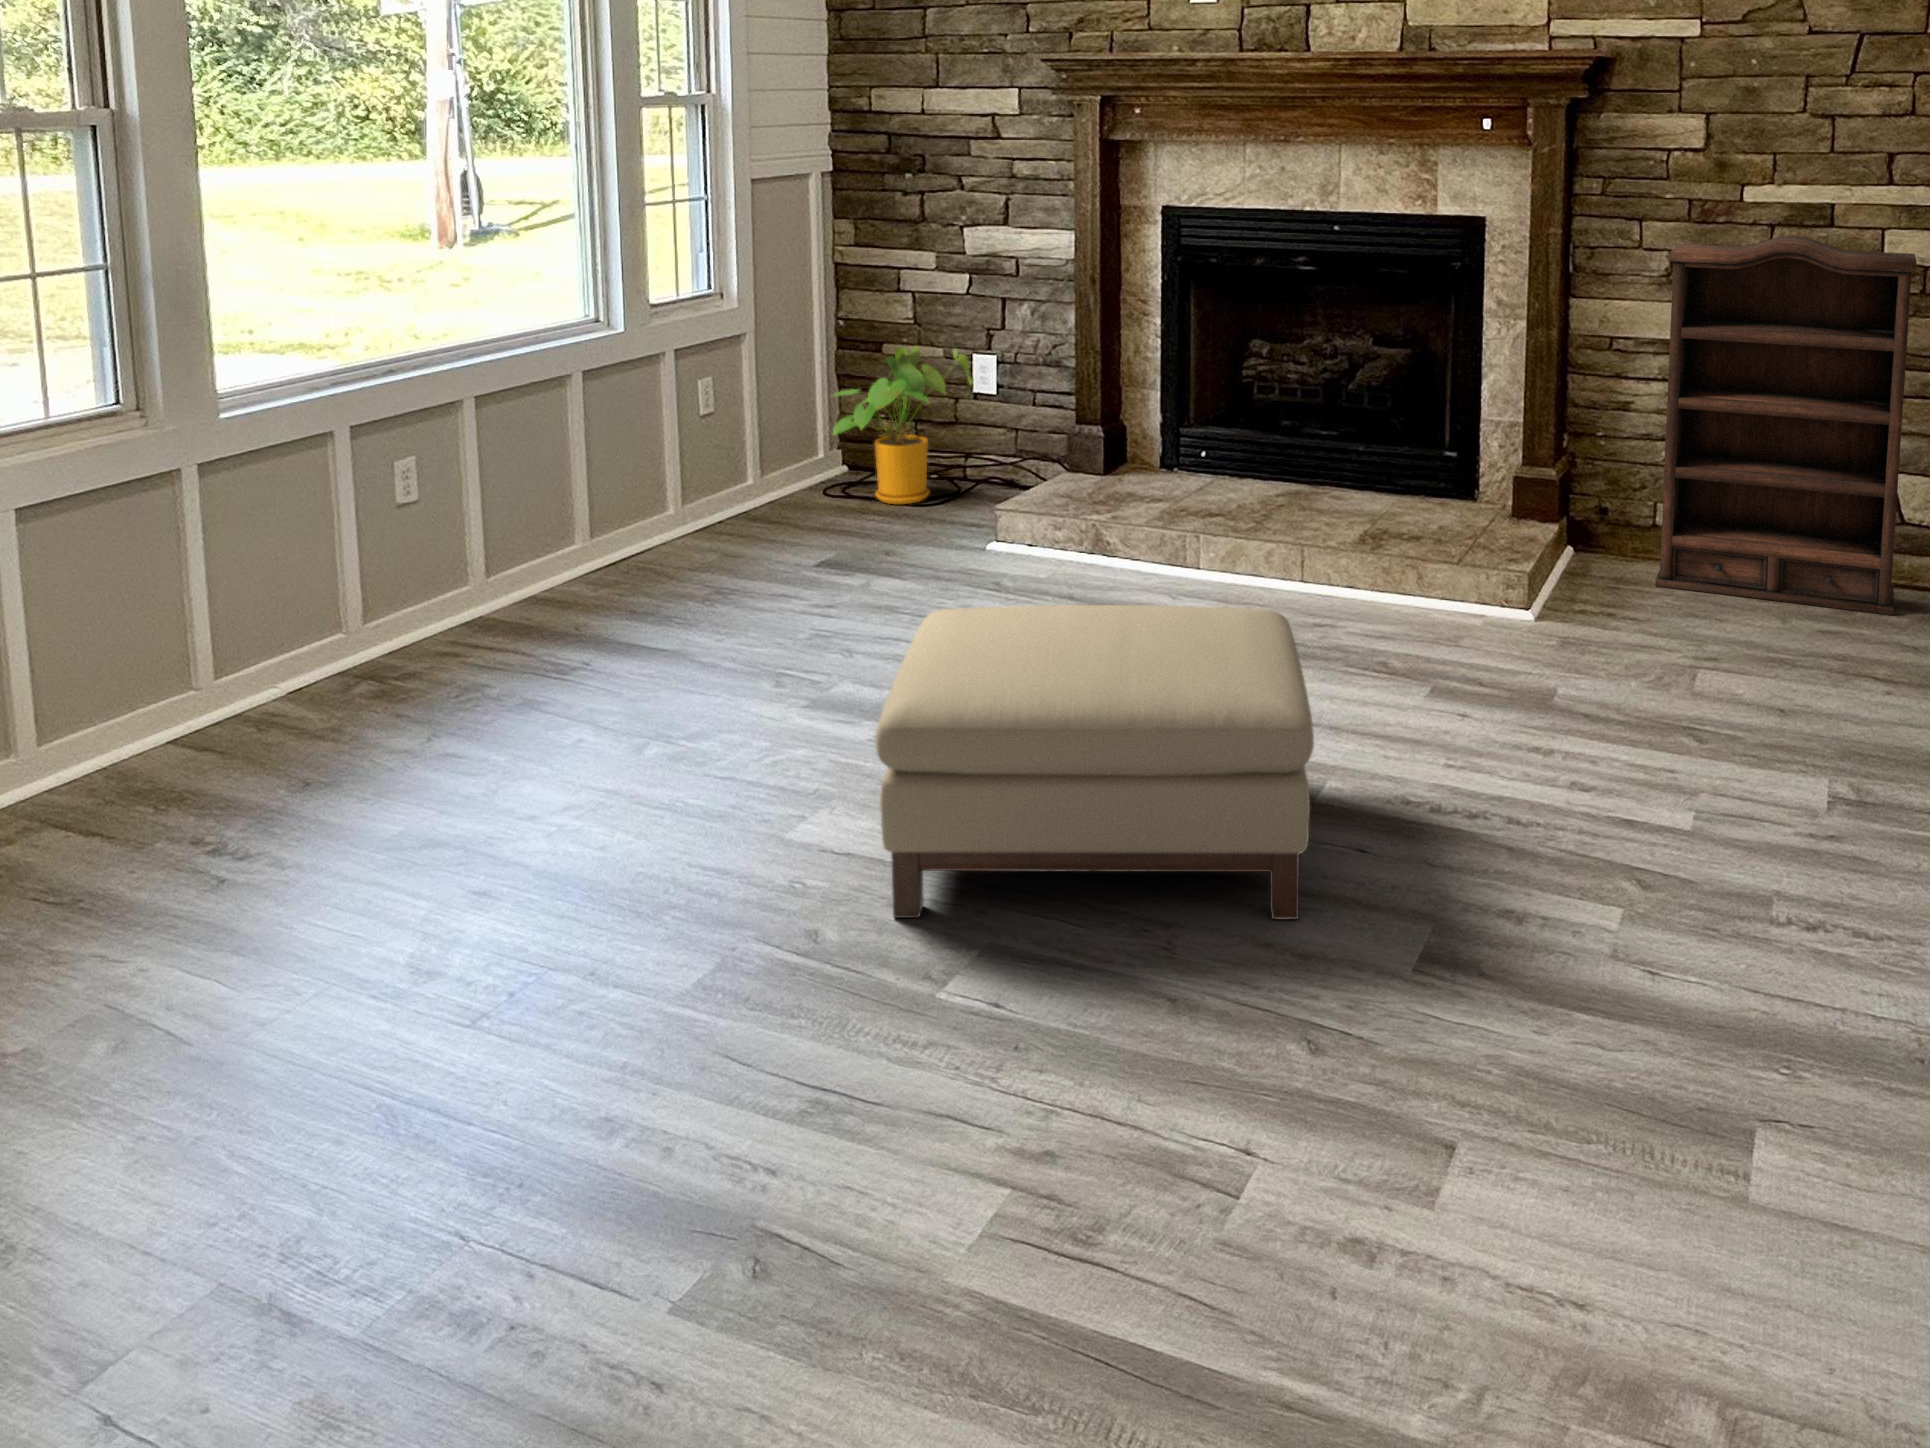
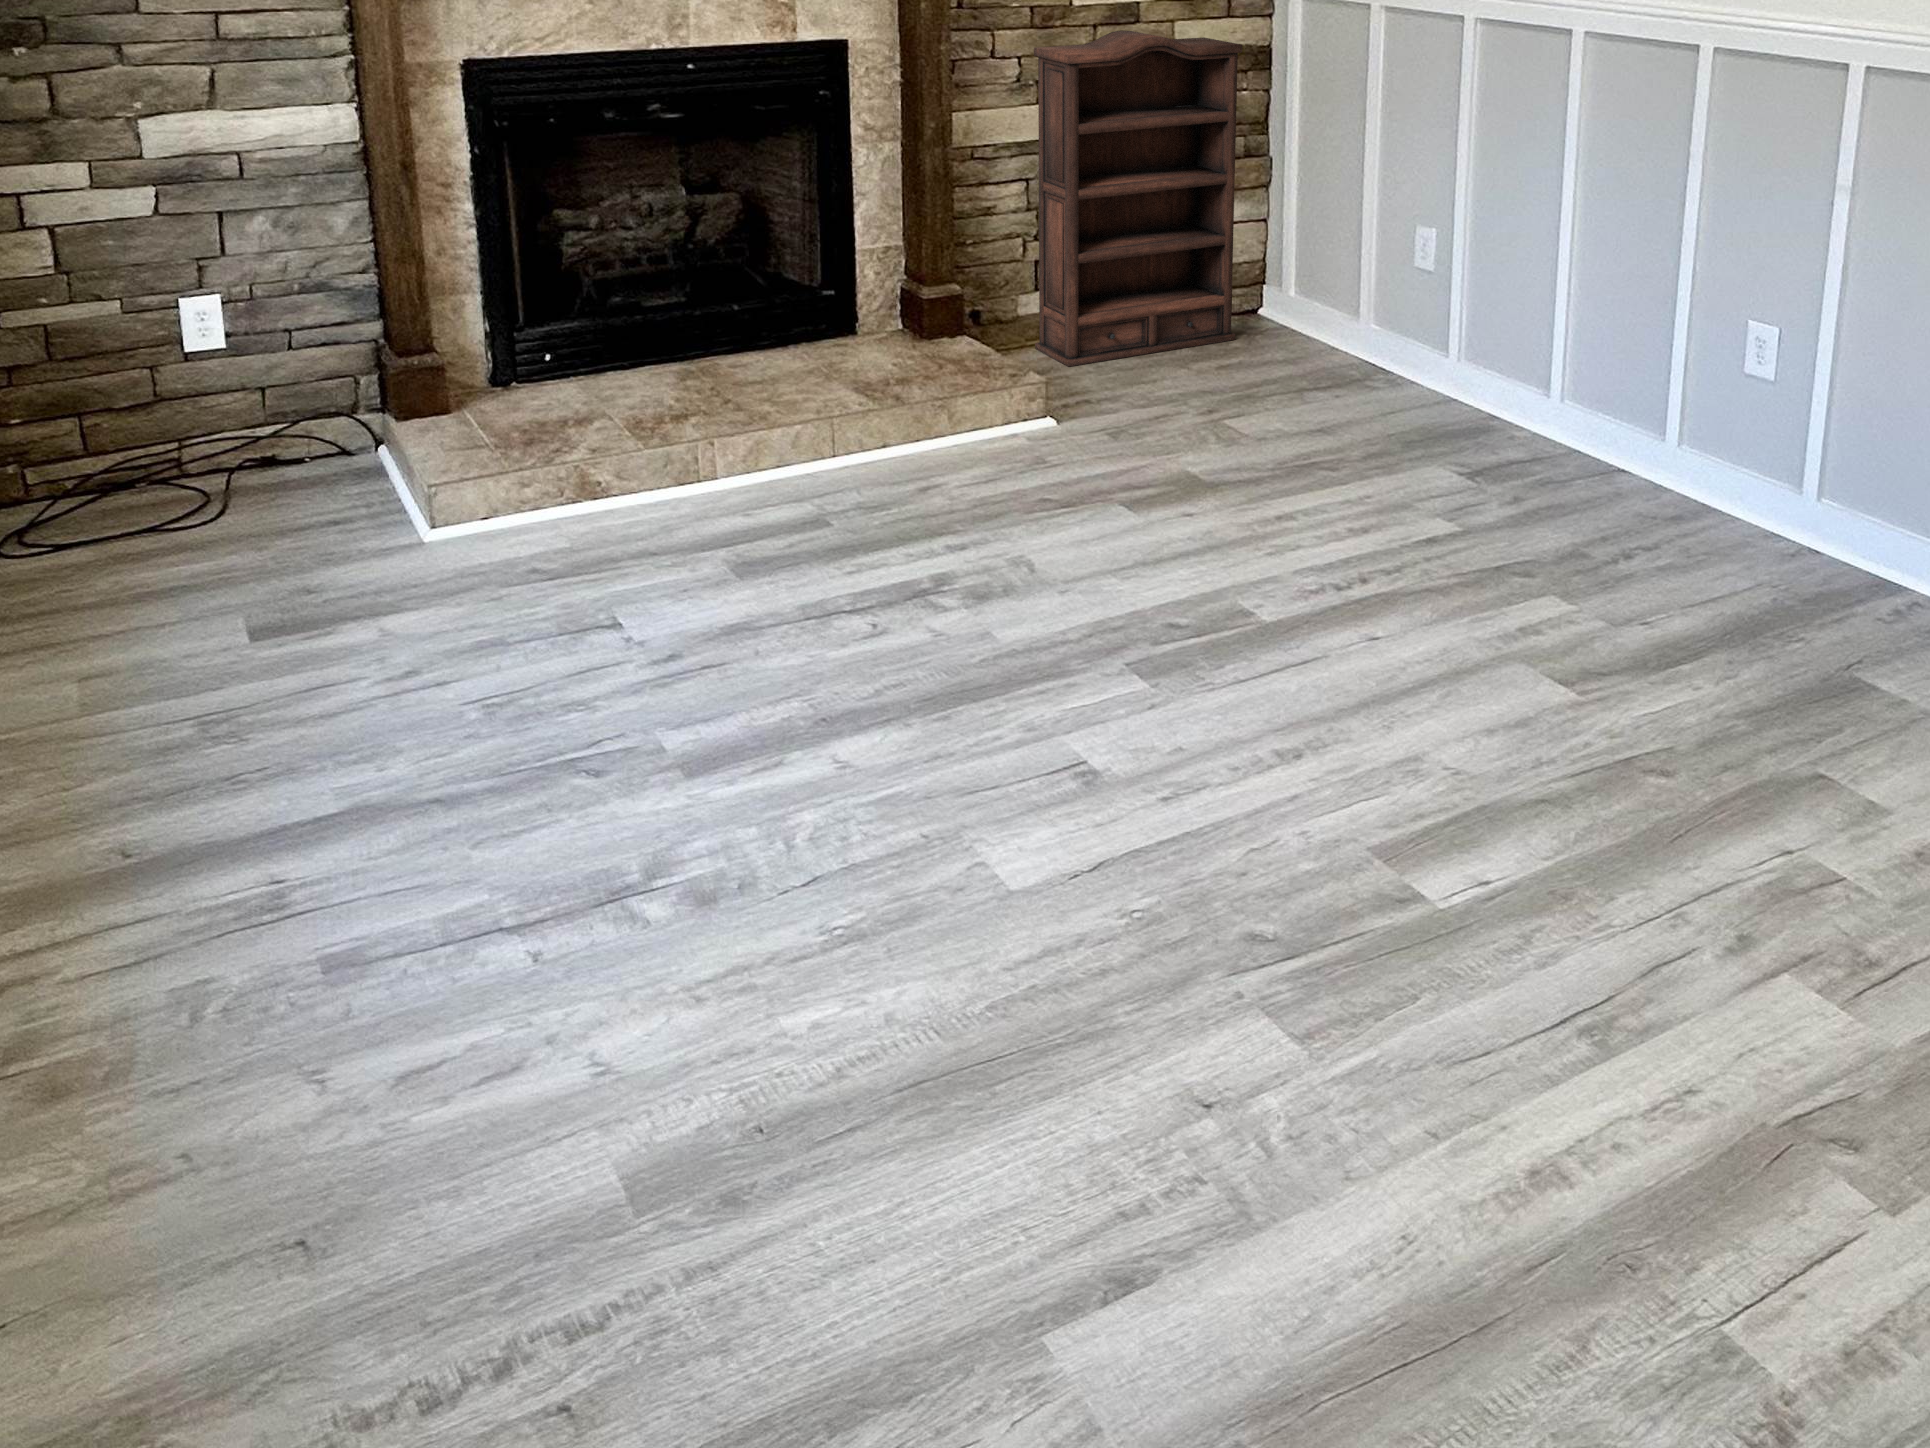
house plant: present [833,346,973,504] -> none [39,294,224,533]
ottoman: present [875,605,1314,919] -> none [988,435,1460,820]

